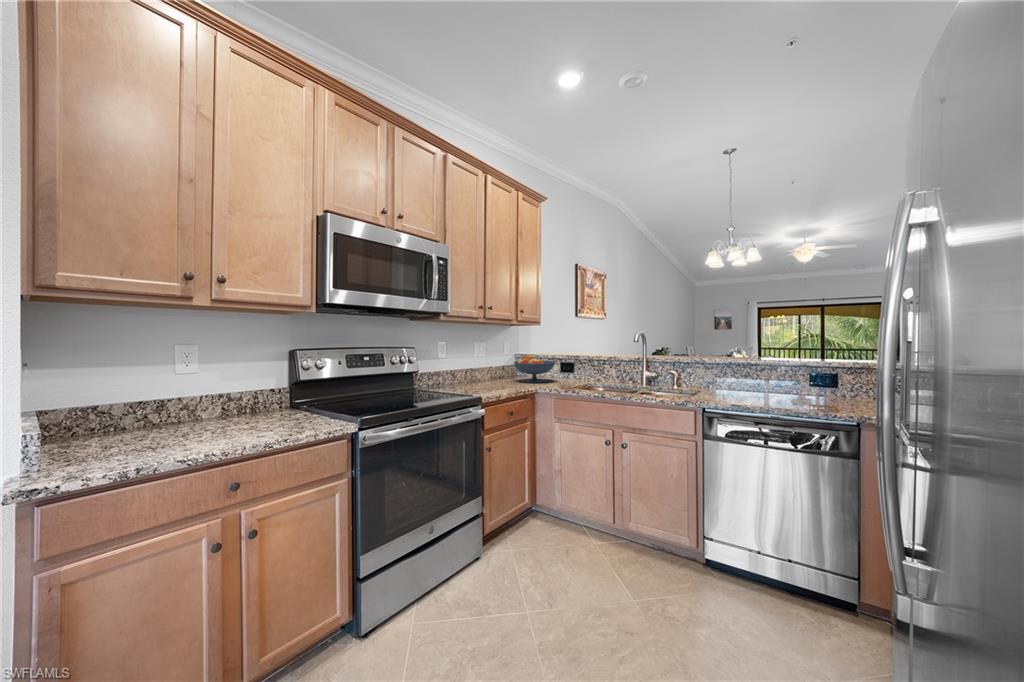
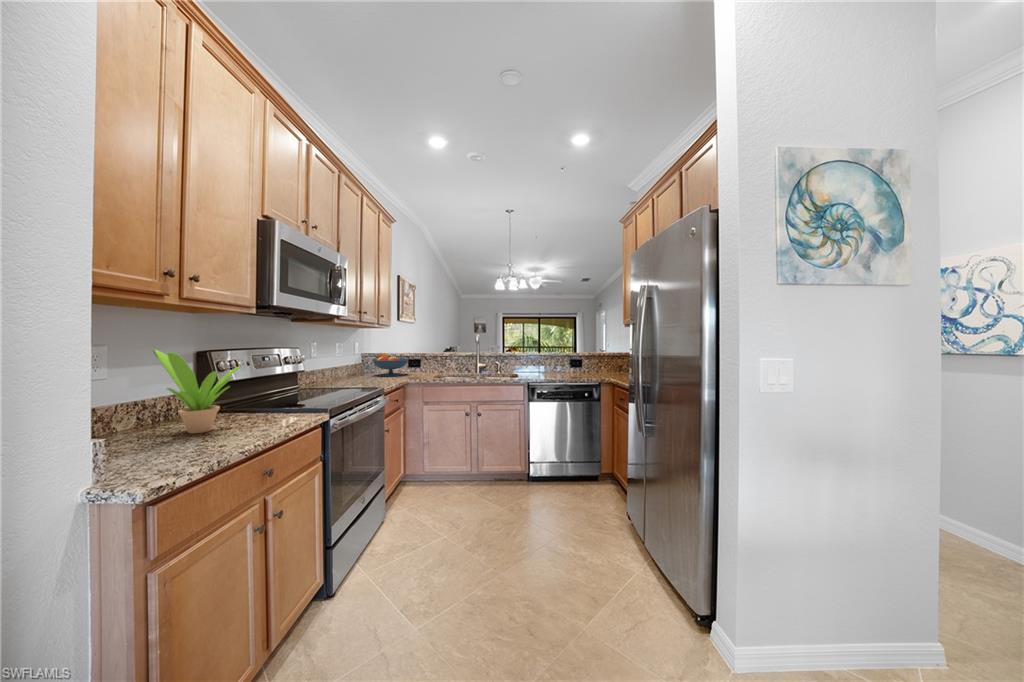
potted plant: none [179,349,272,430] -> present [154,350,240,434]

